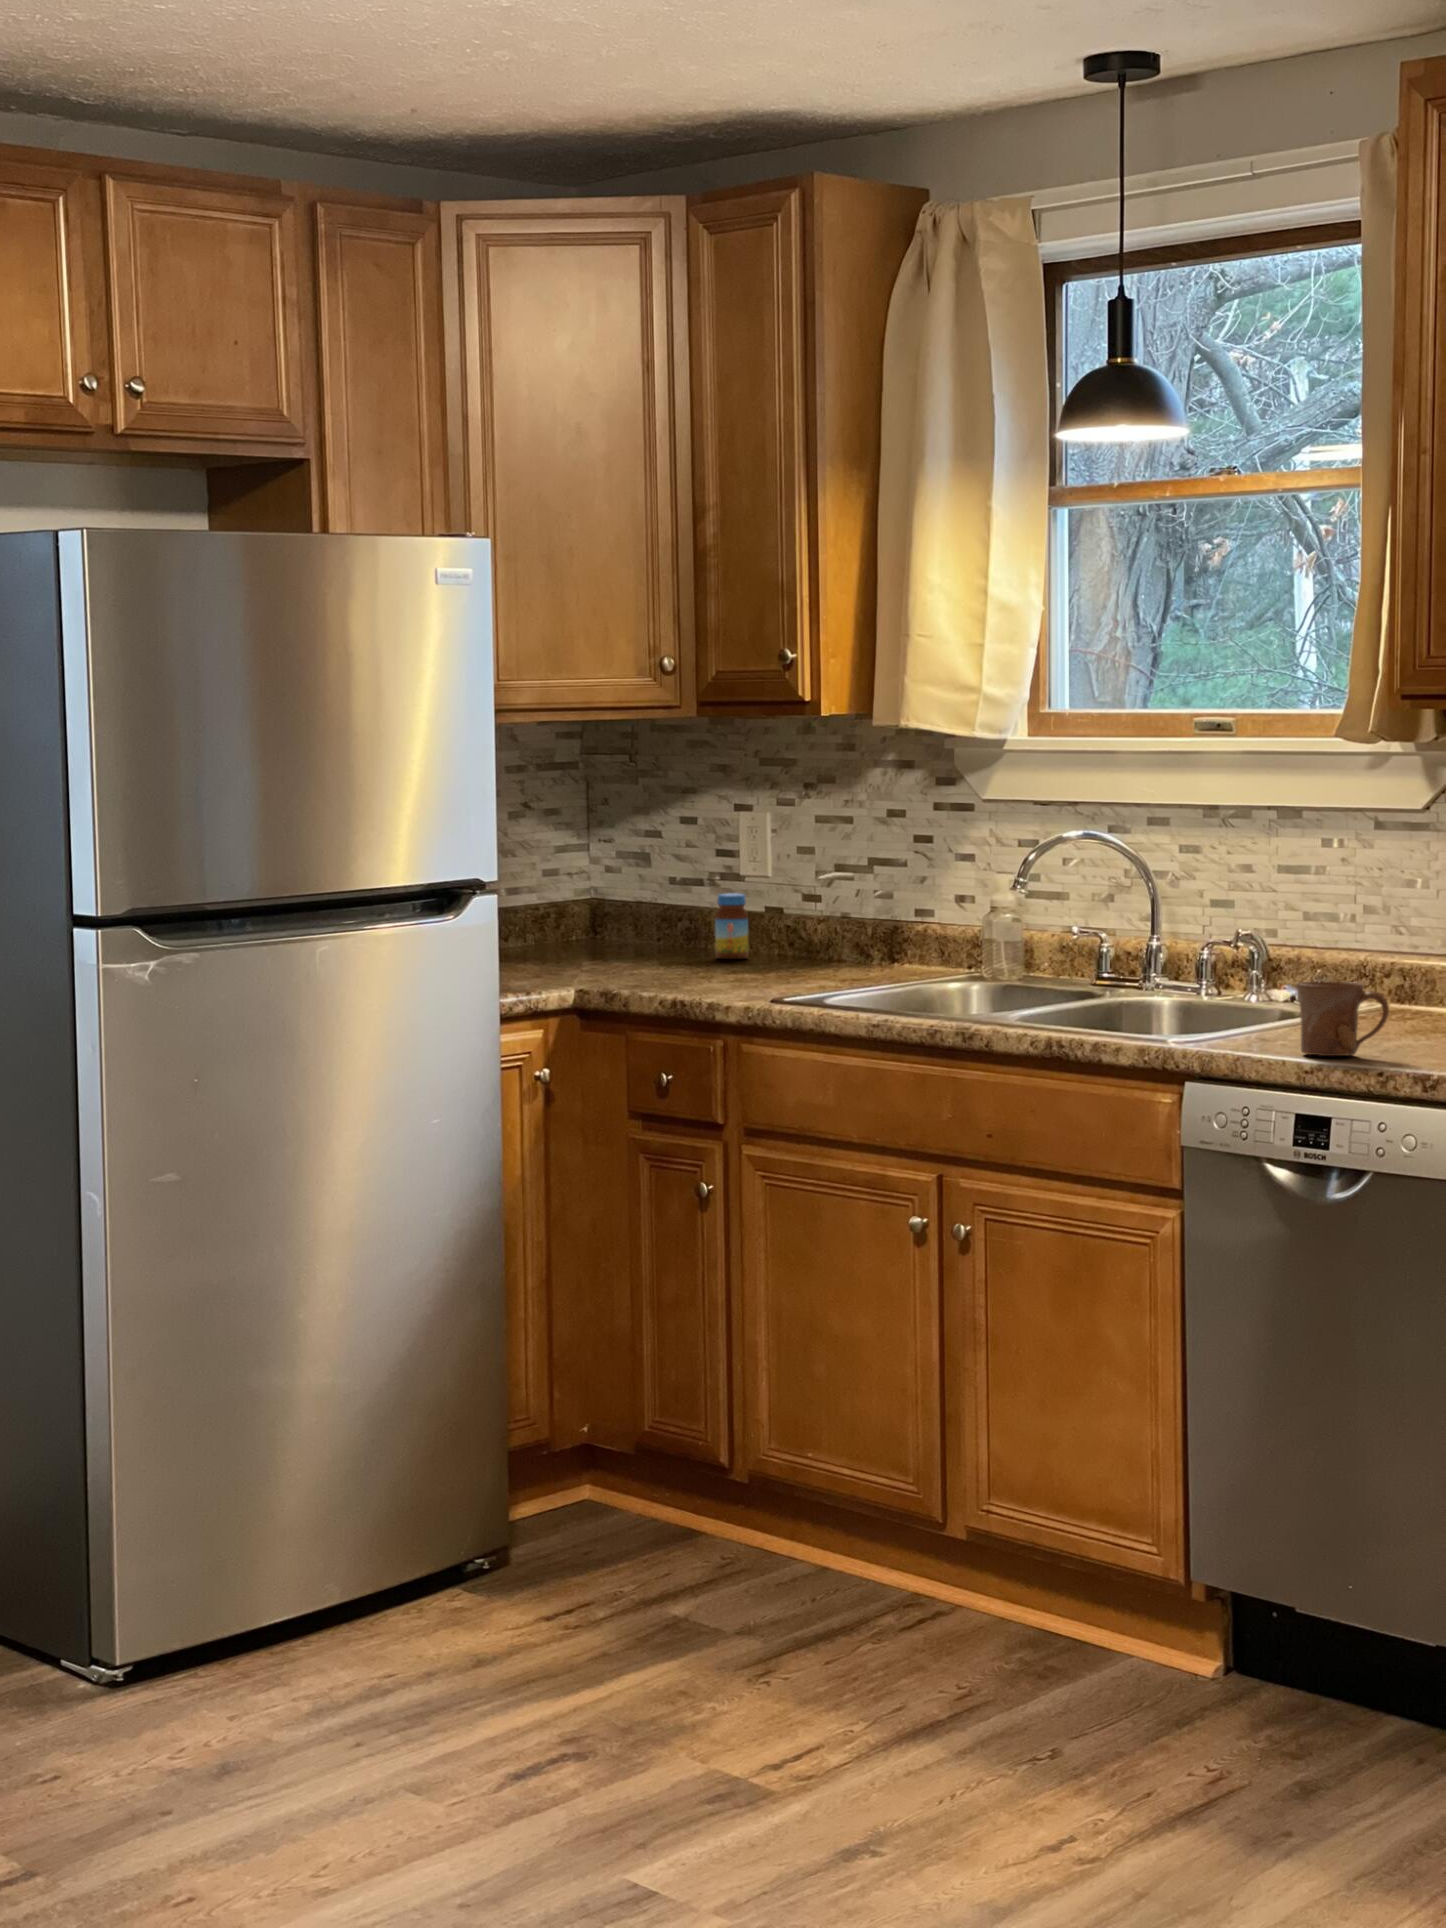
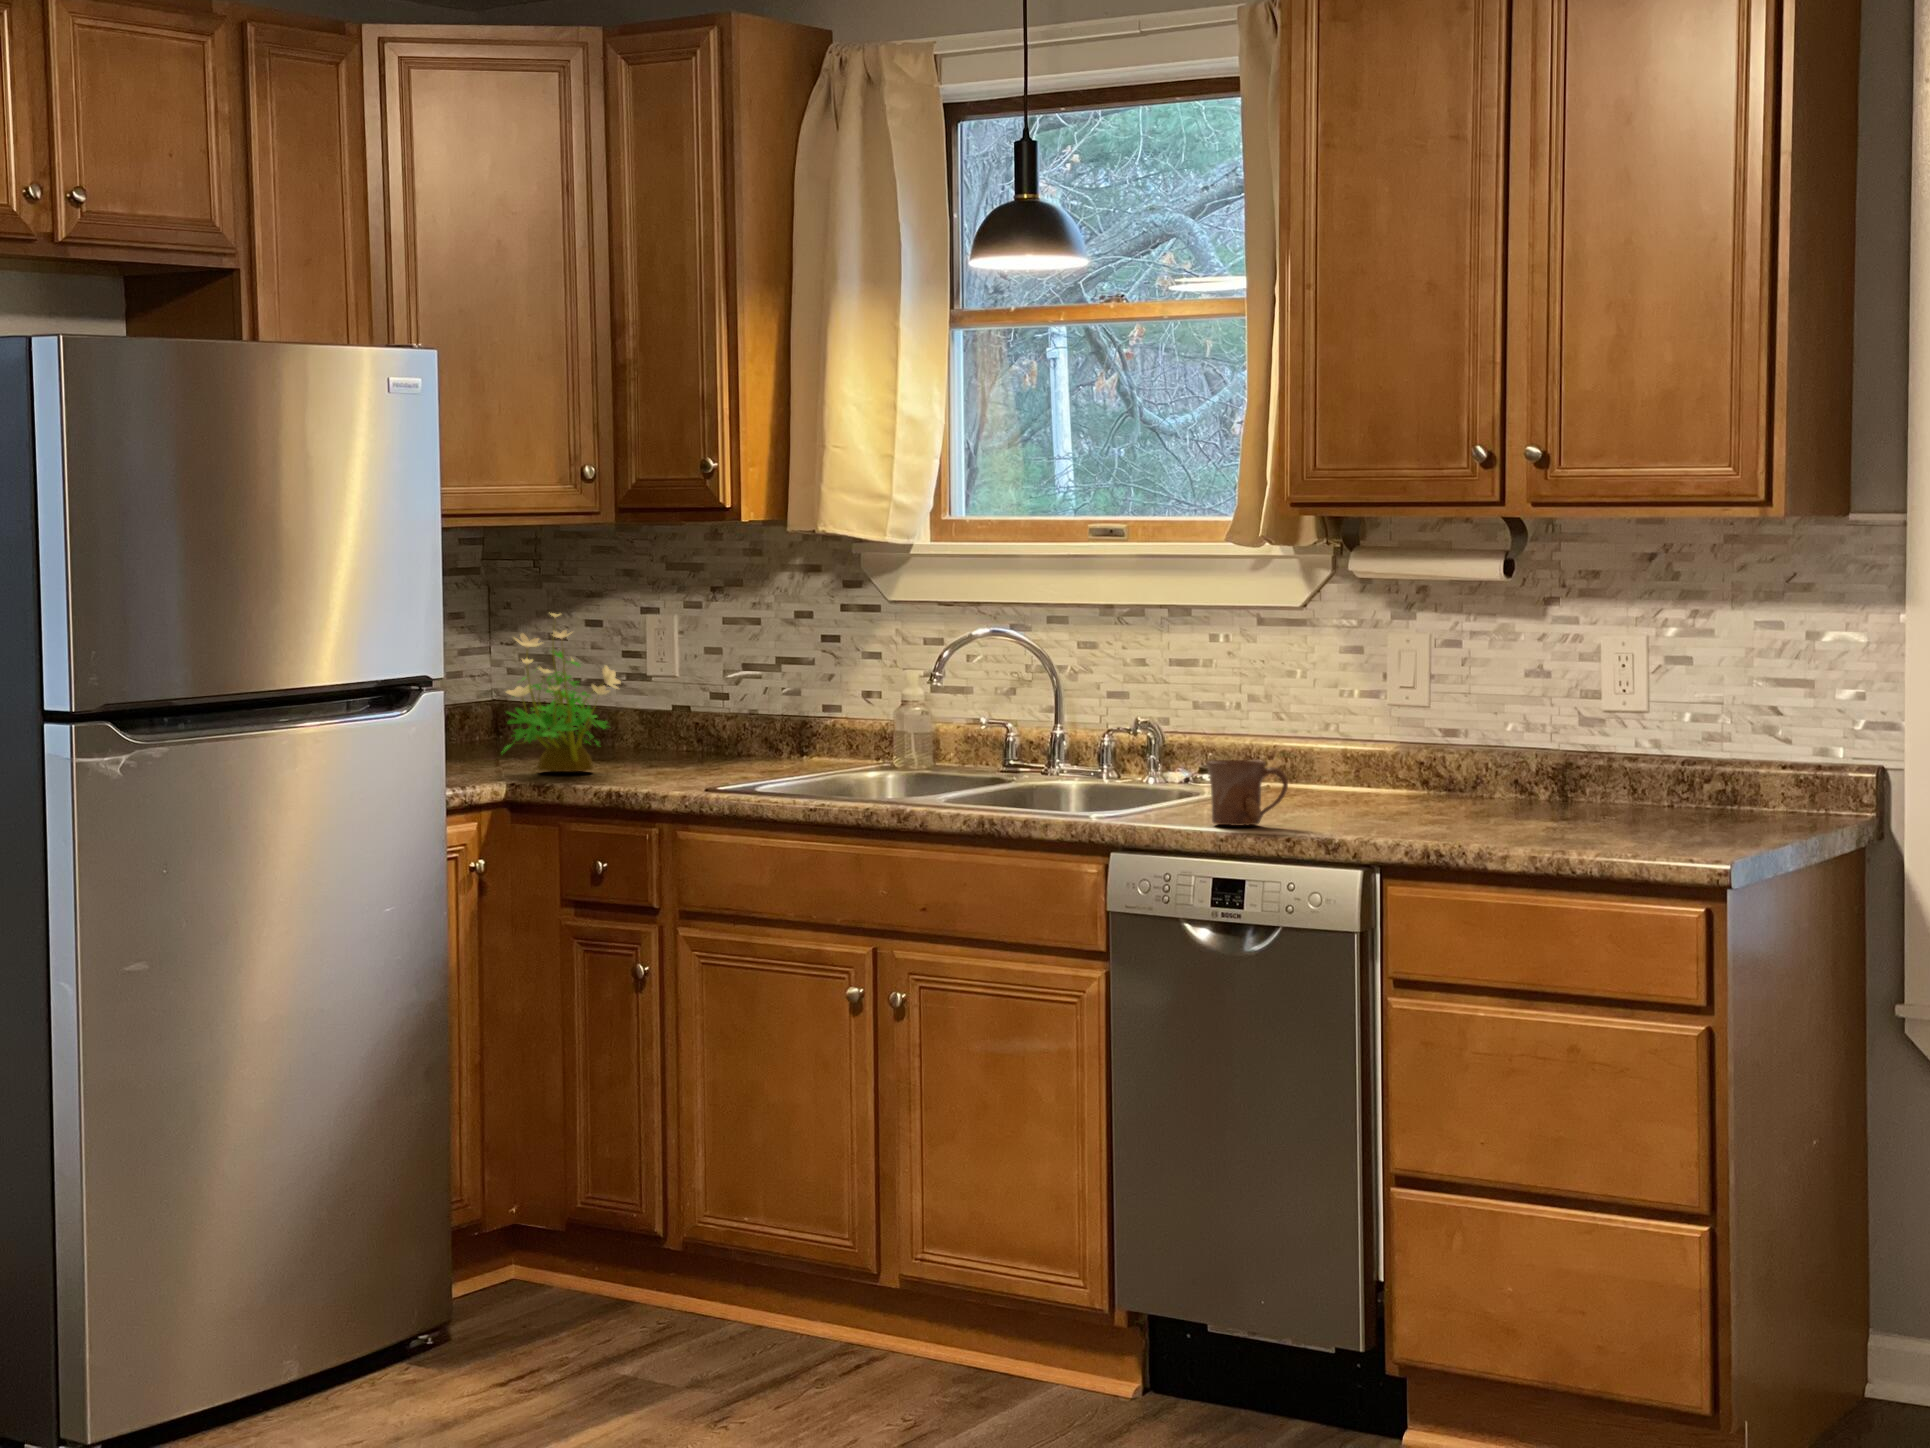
potted plant: none [573,811,697,977] -> present [504,613,621,771]
jar: present [715,893,749,959] -> none [627,692,660,755]

